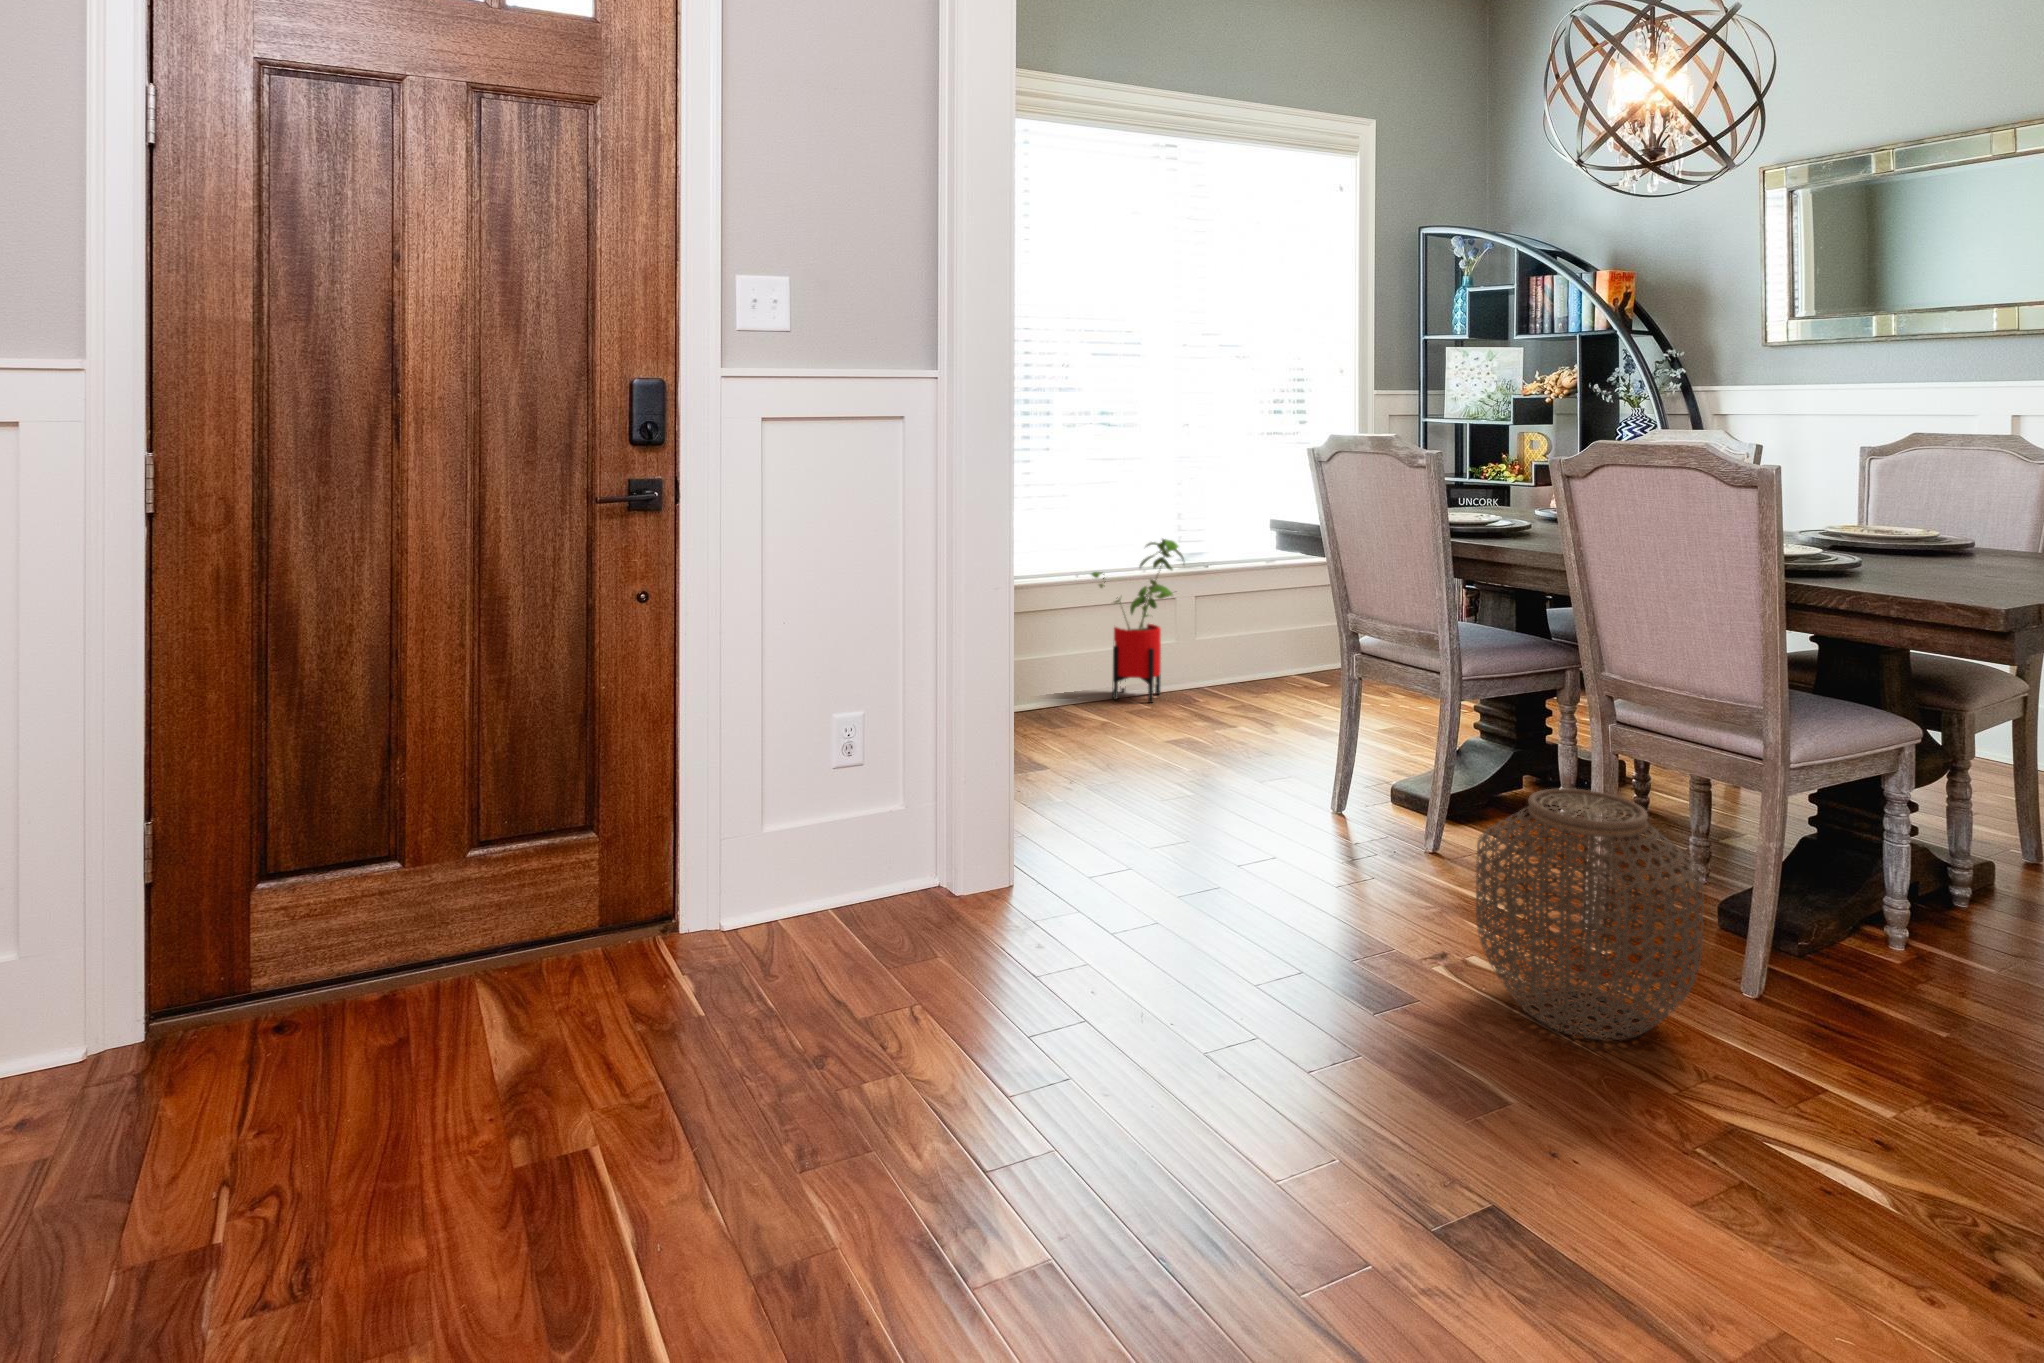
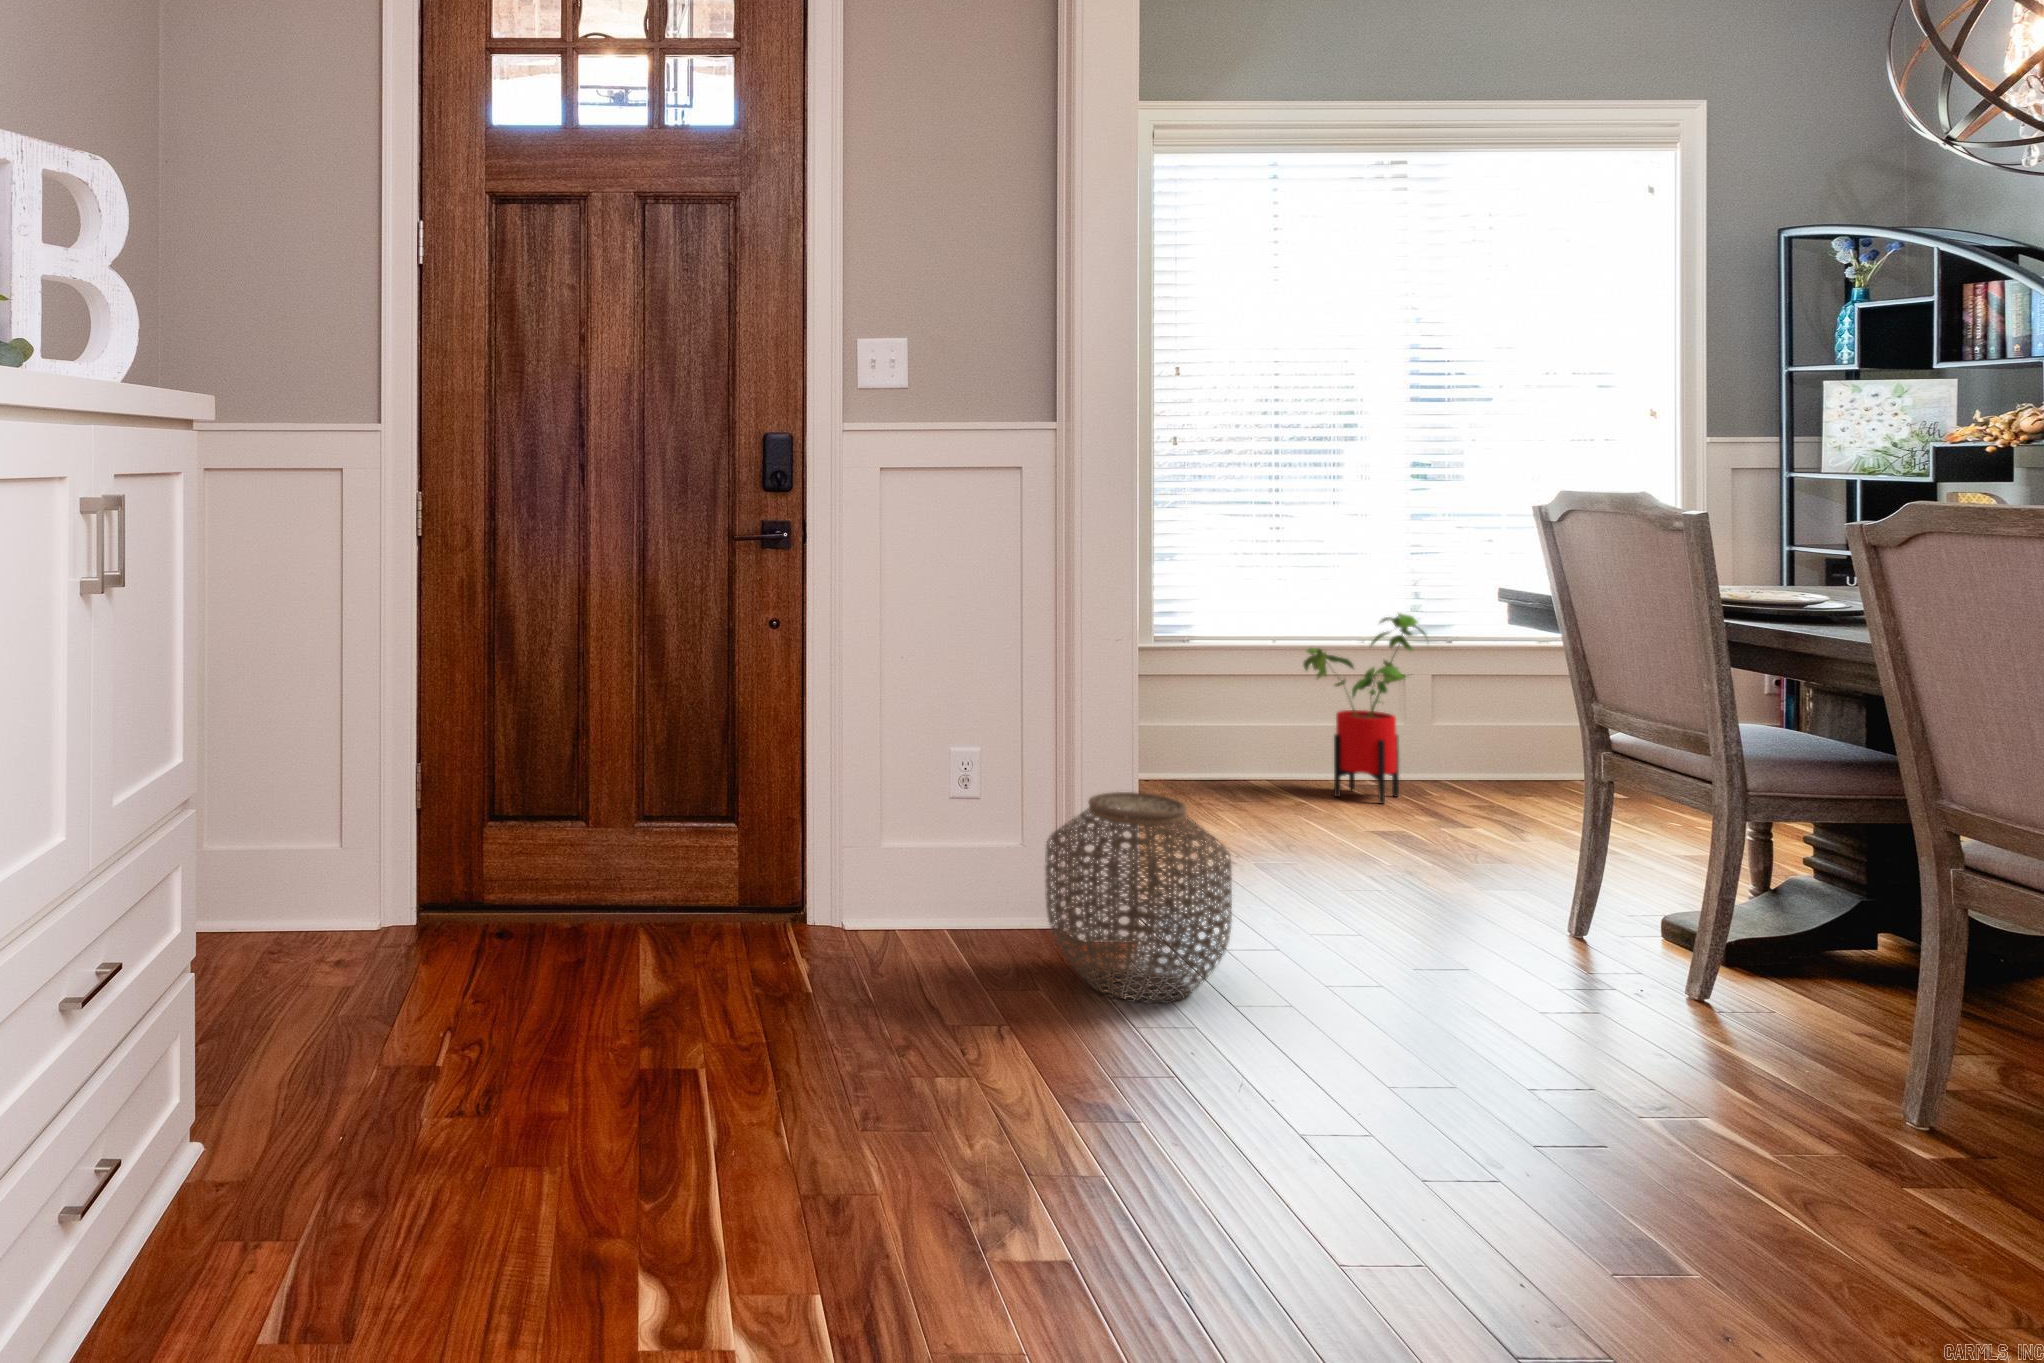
woven basket: present [1476,788,1704,1040] -> present [1045,792,1232,1002]

